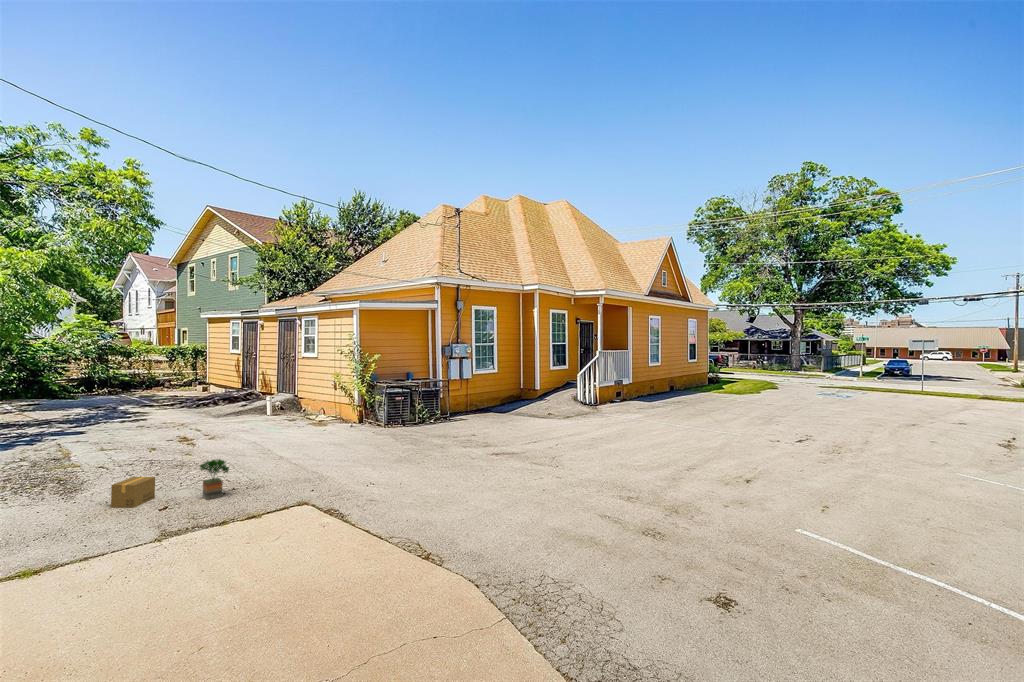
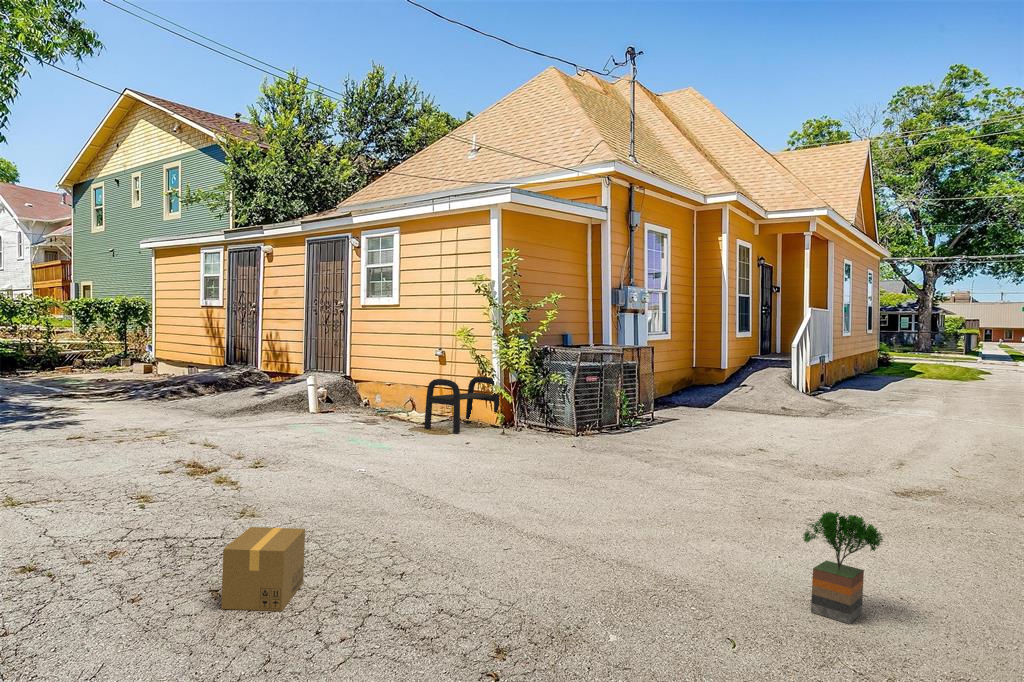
bench: none [314,397,358,428] -> present [424,377,499,433]
potted tree: present [200,459,229,500] -> present [803,511,883,624]

